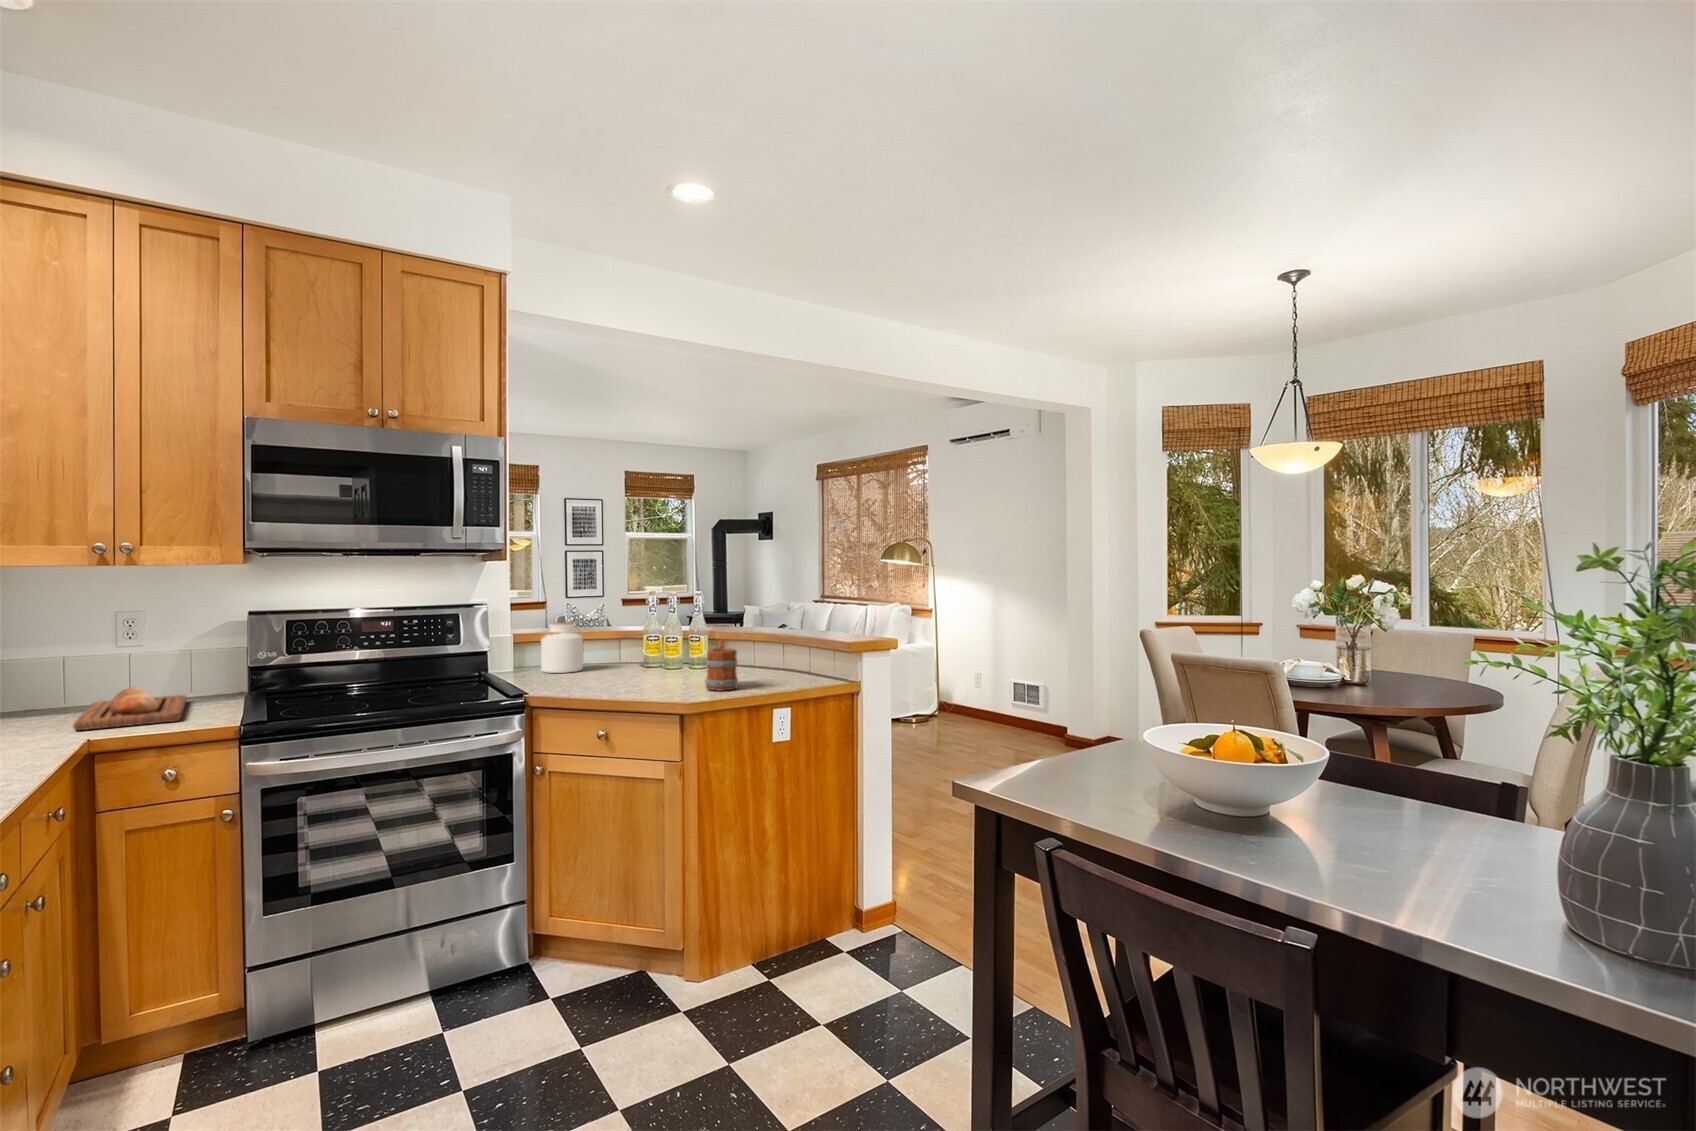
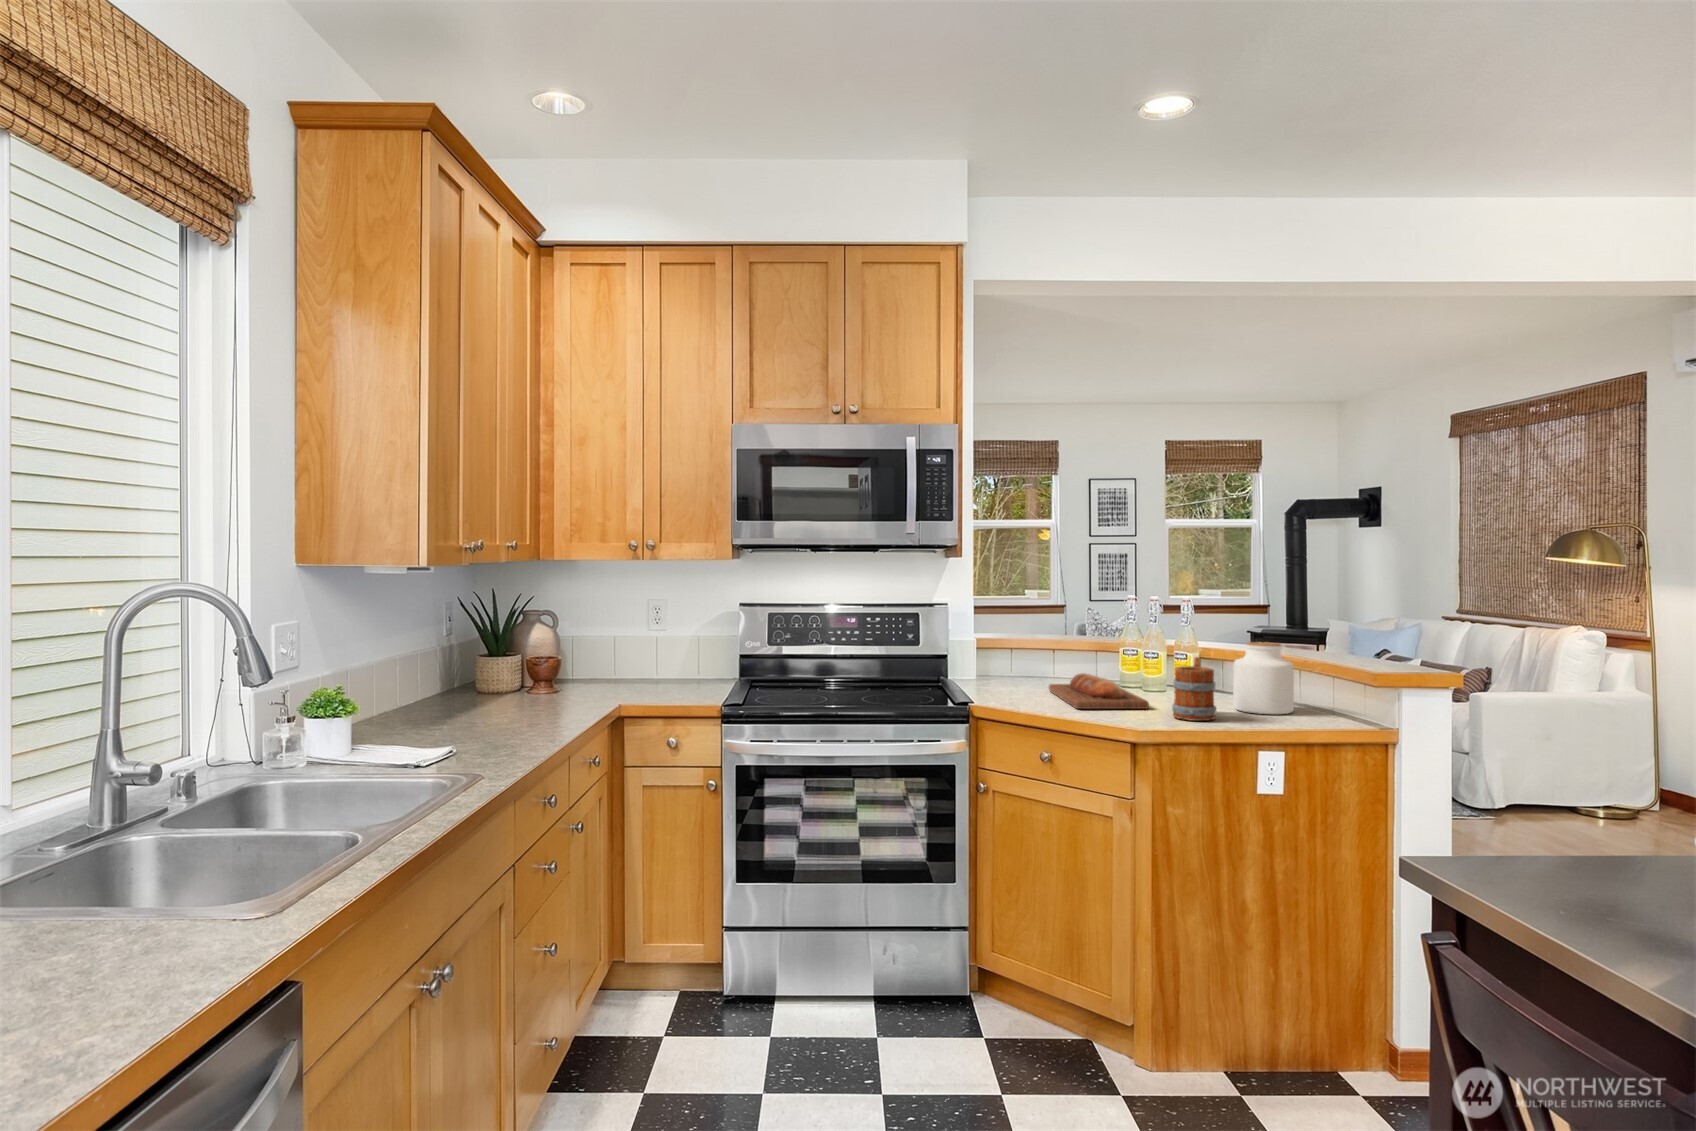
jar: present [541,622,583,673] -> present [1233,642,1294,714]
bread loaf: present [73,687,186,730] -> present [1049,673,1149,709]

